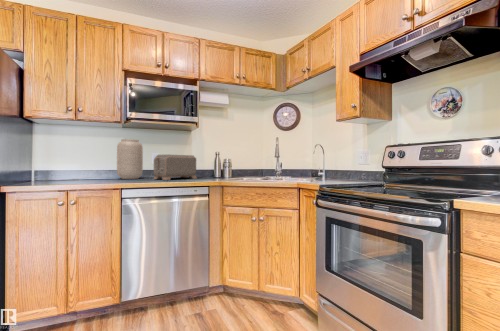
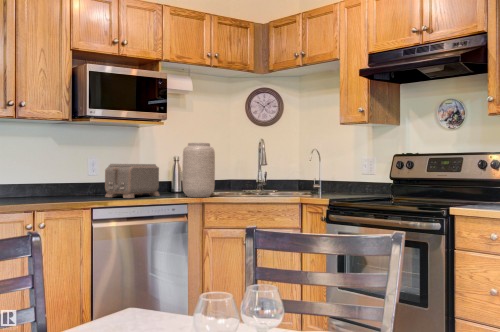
vase: present [117,139,143,179] -> present [182,143,215,197]

